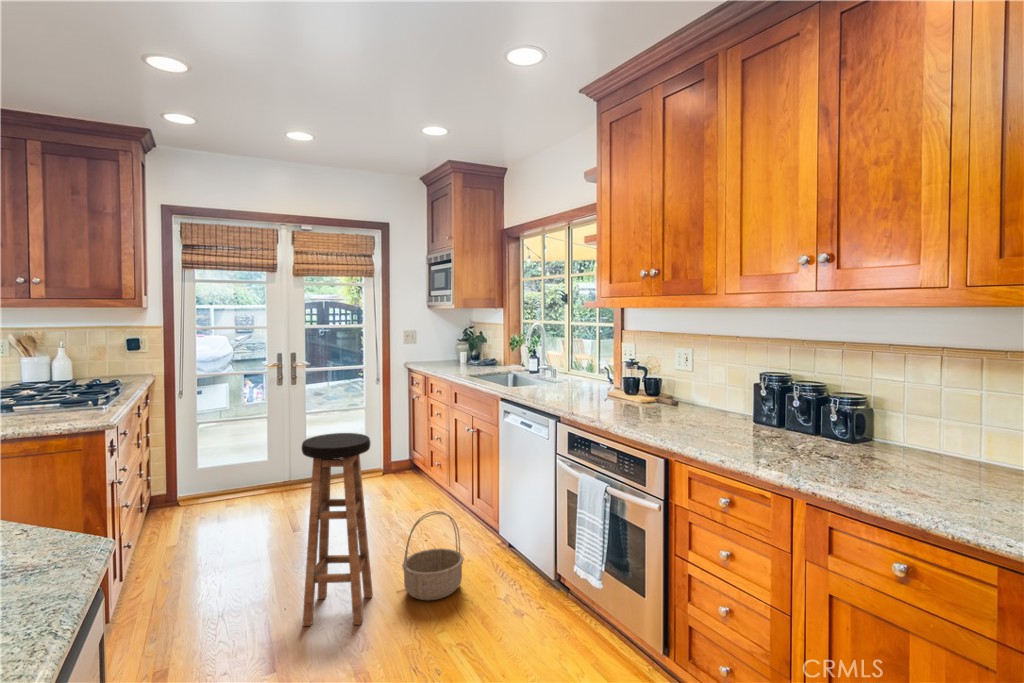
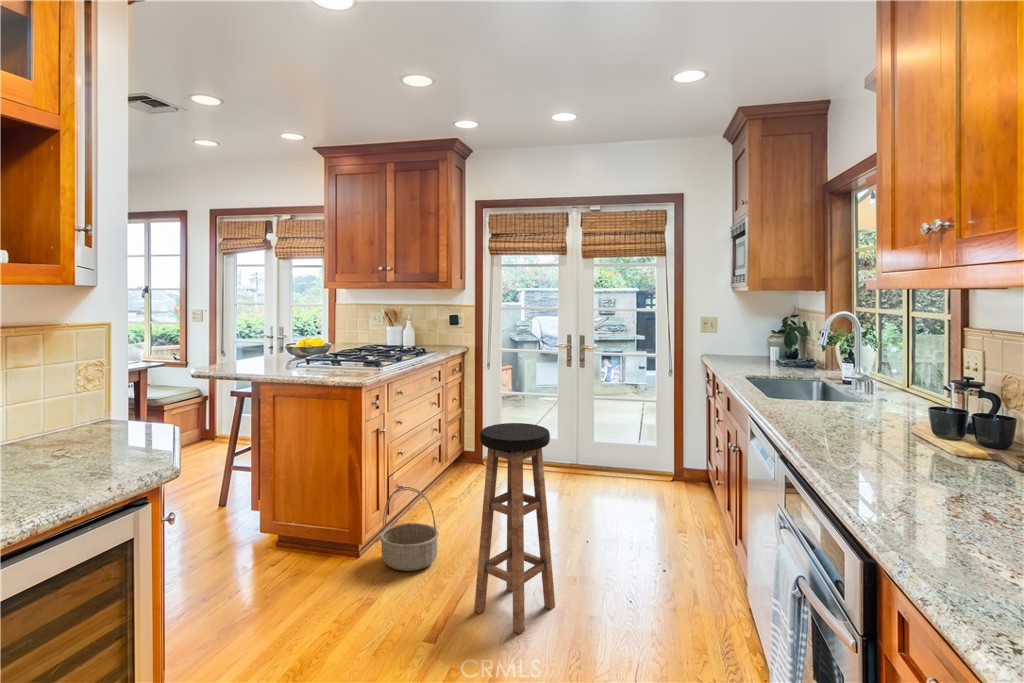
basket: present [402,511,464,600] -> present [379,487,439,571]

